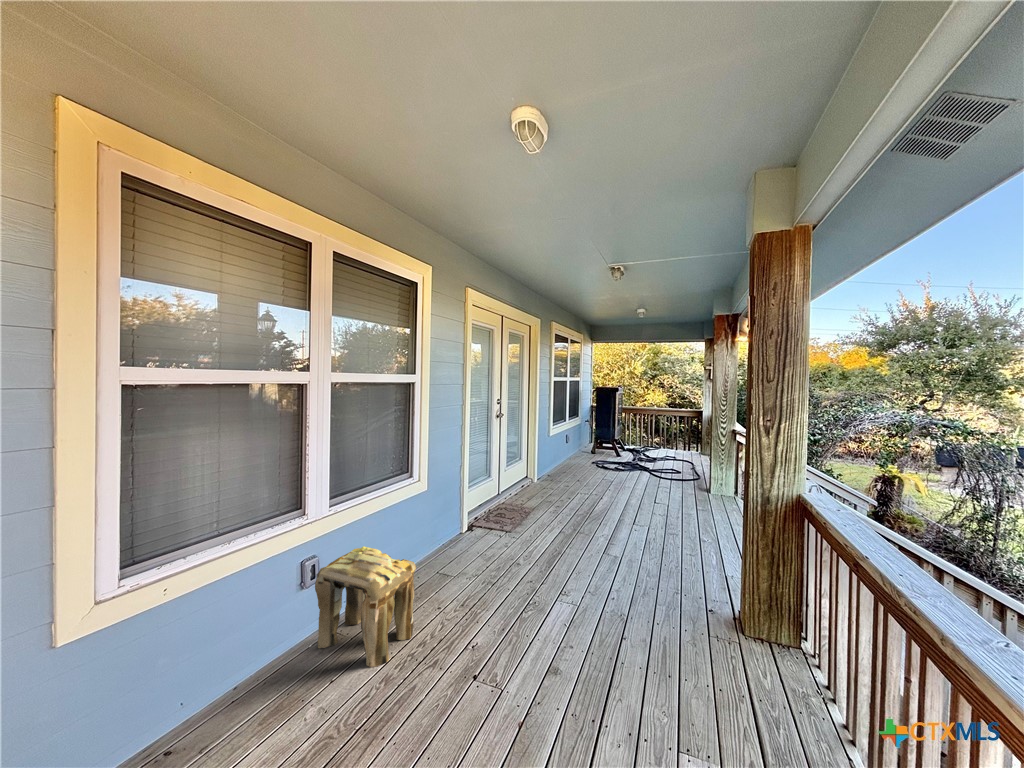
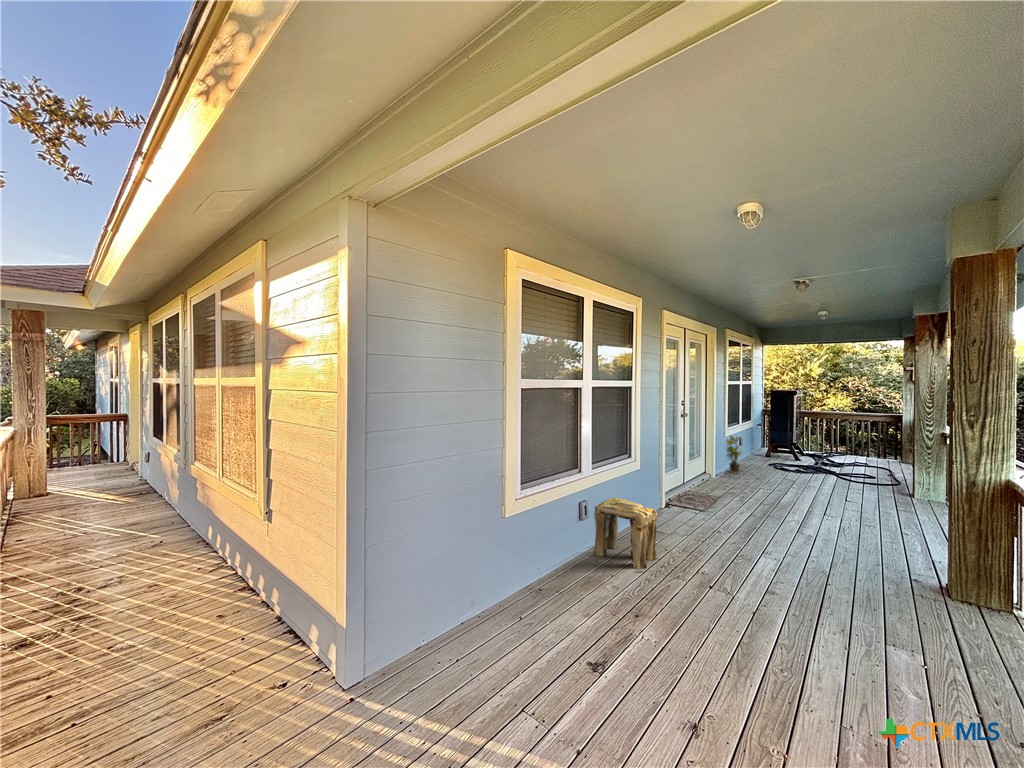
potted plant: none [552,434,572,473] -> present [726,436,743,473]

